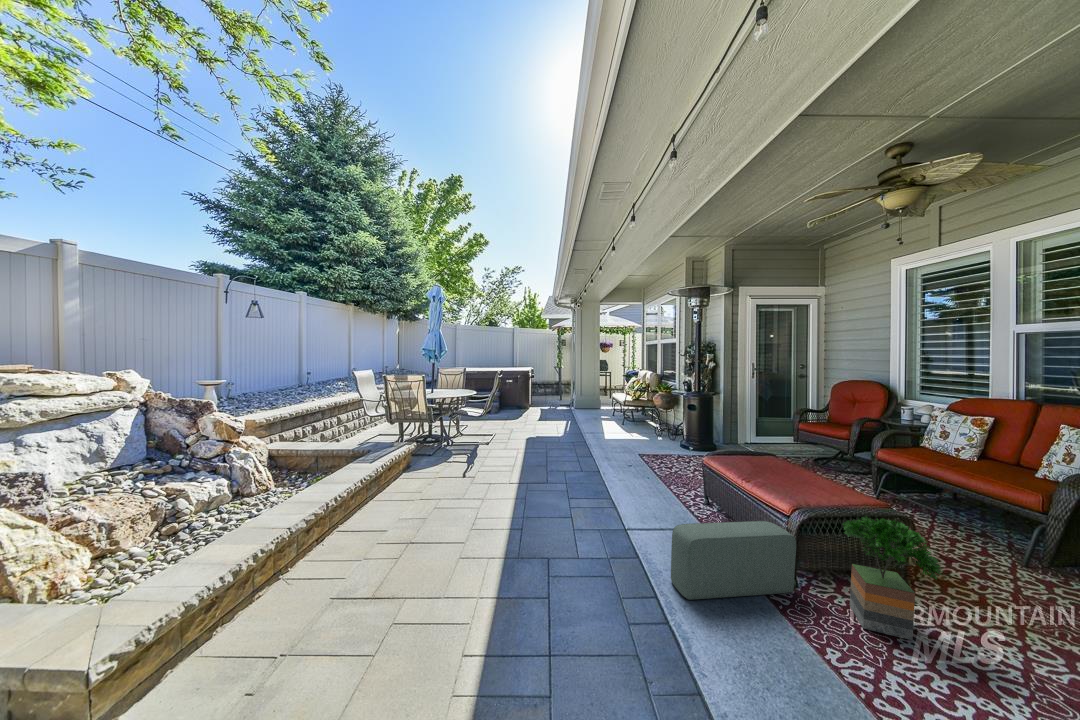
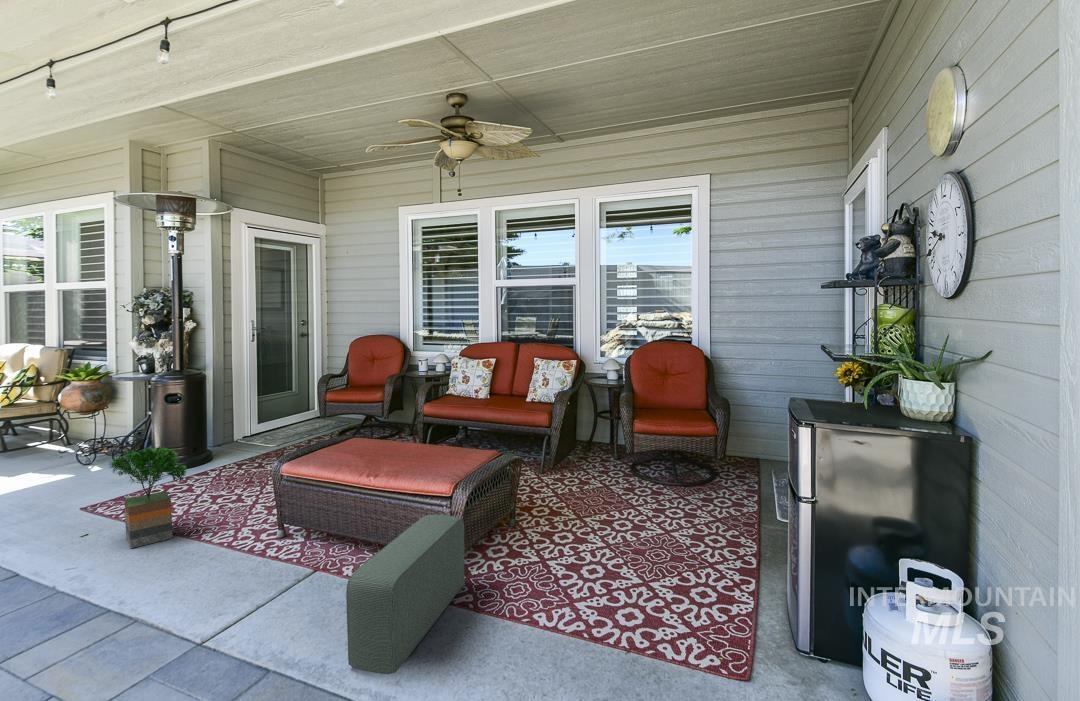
potted tree: present [843,516,942,640] -> present [109,447,186,548]

